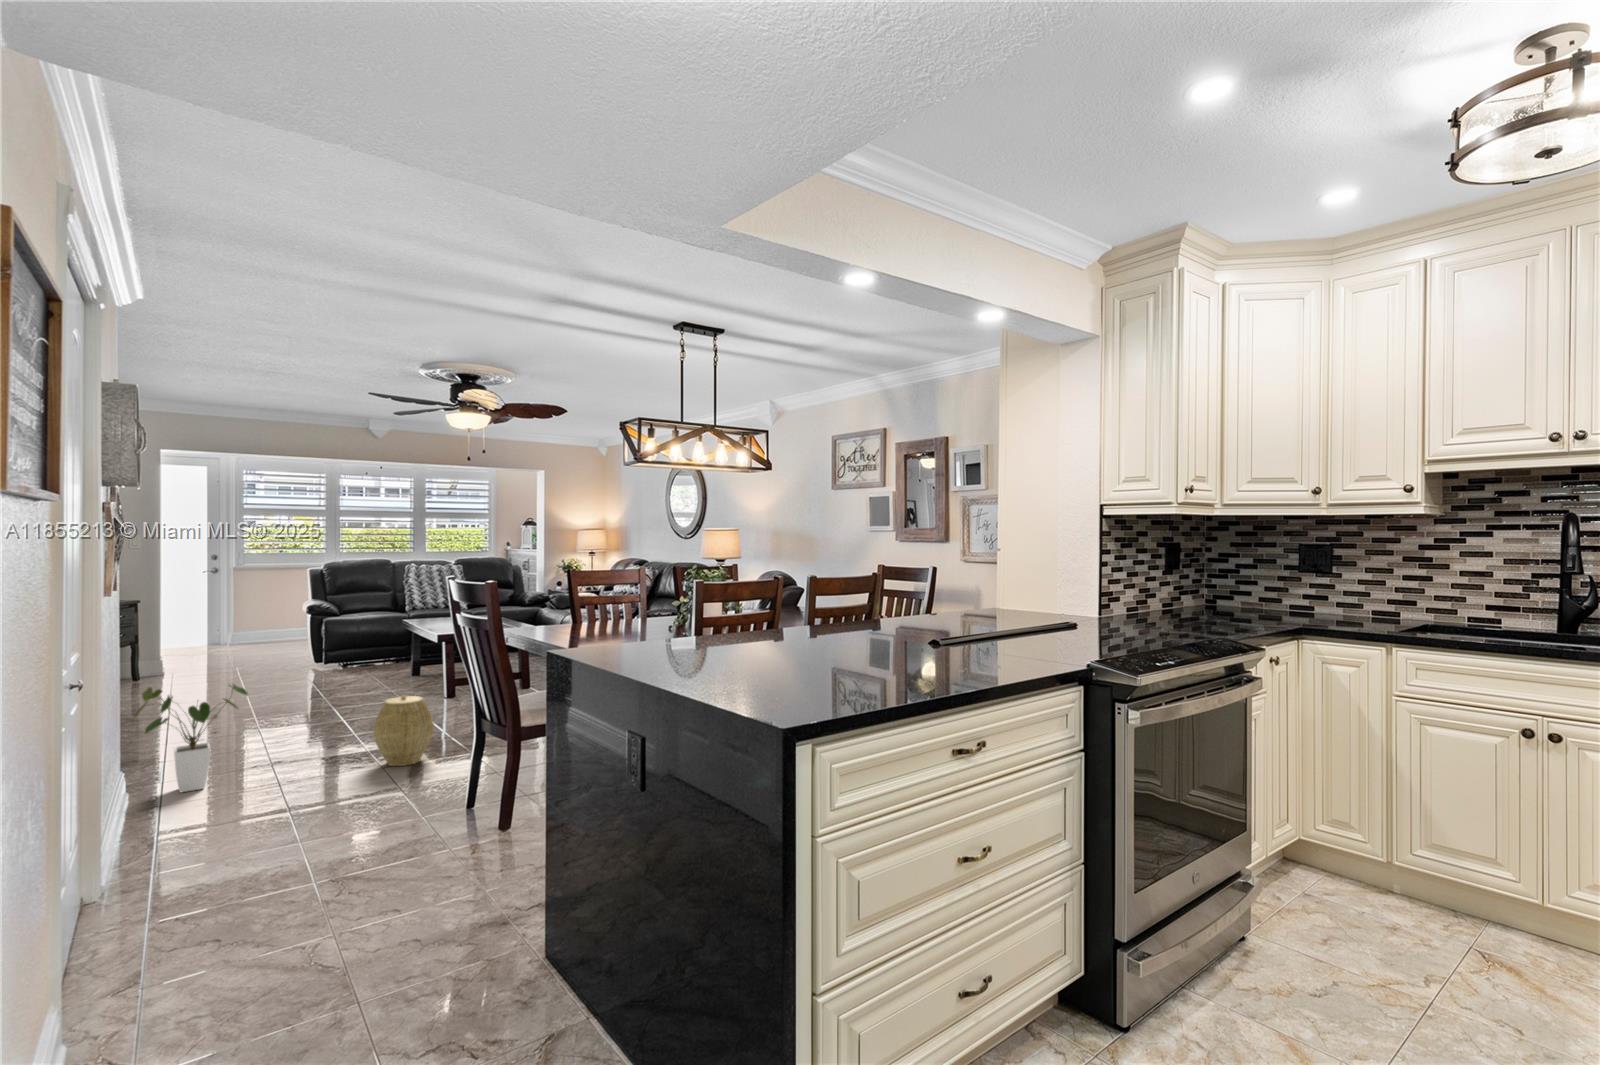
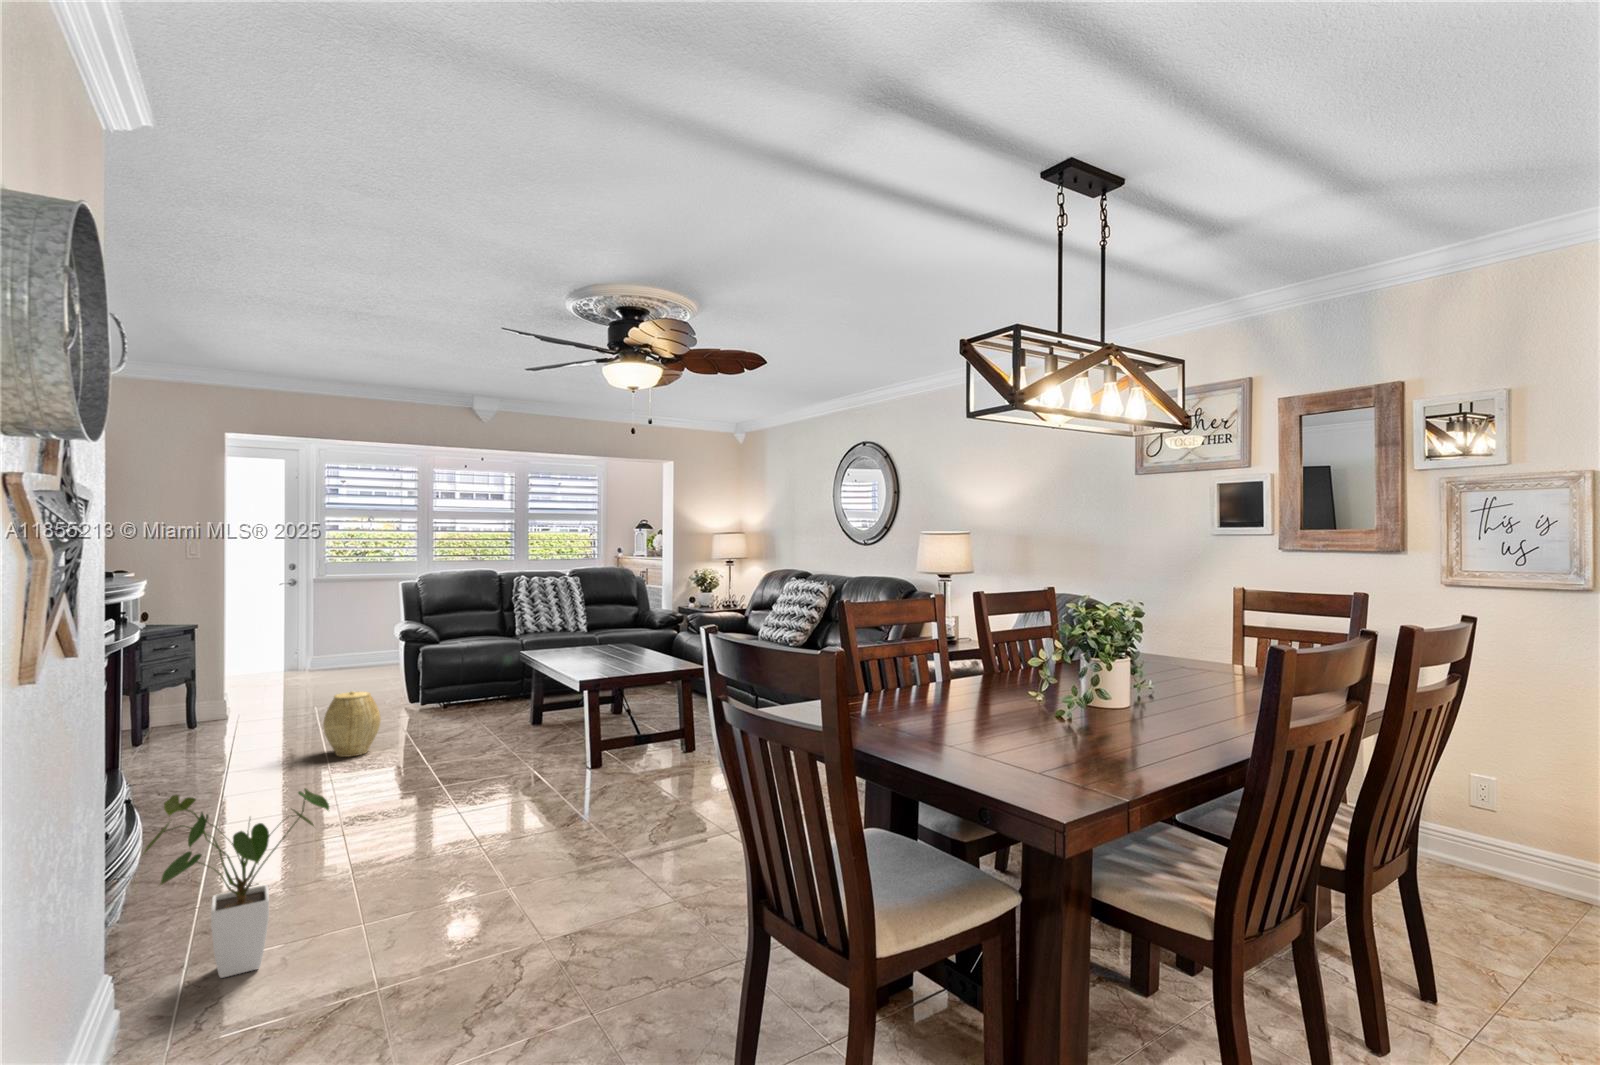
woven basket: present [374,696,434,766] -> present [323,691,381,757]

